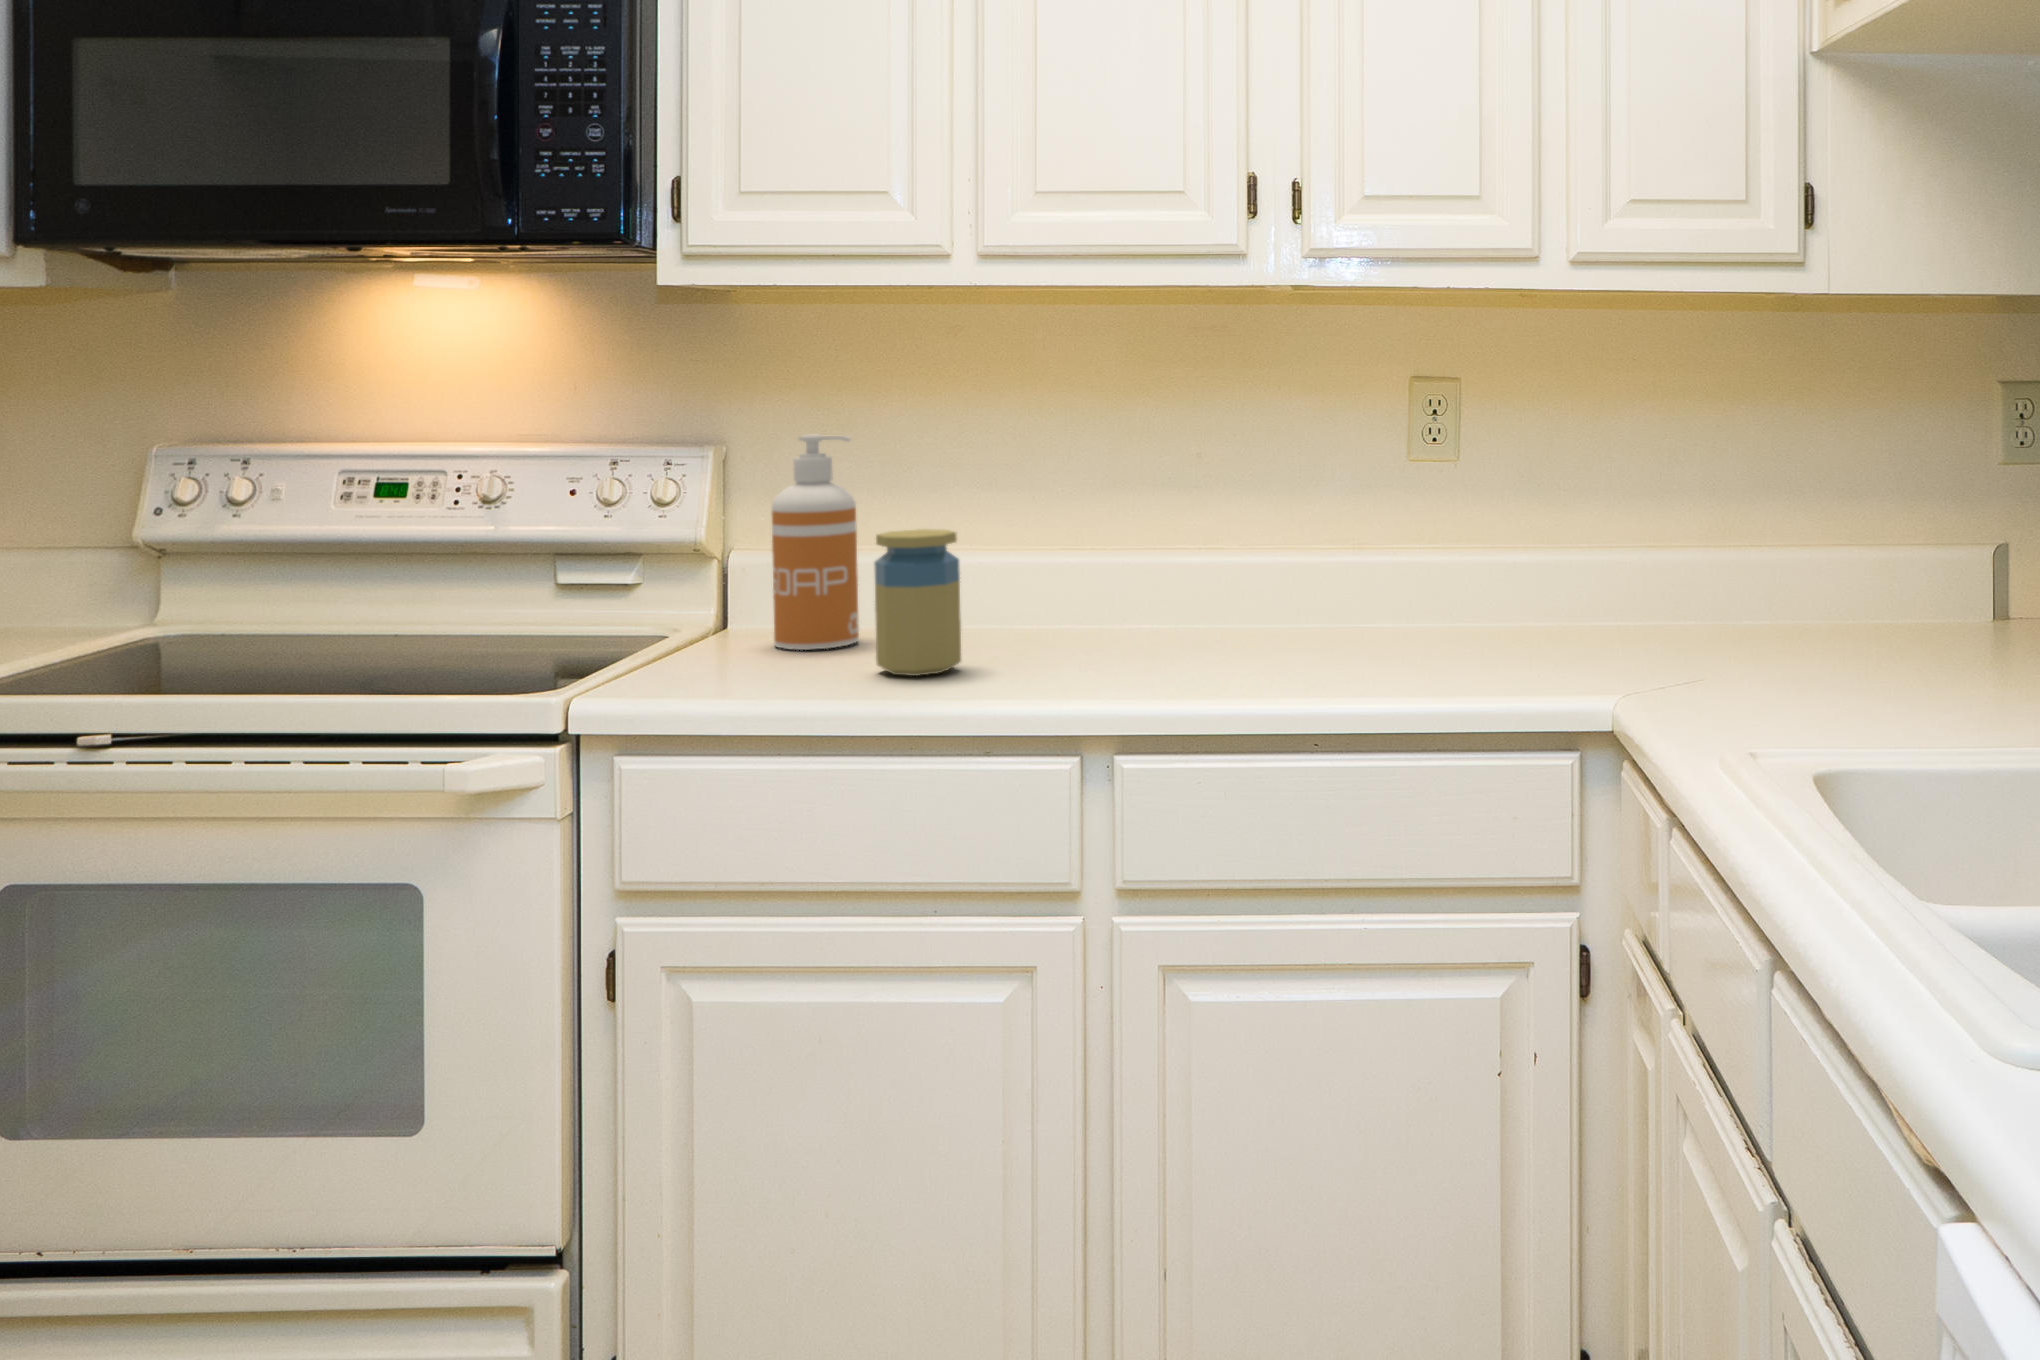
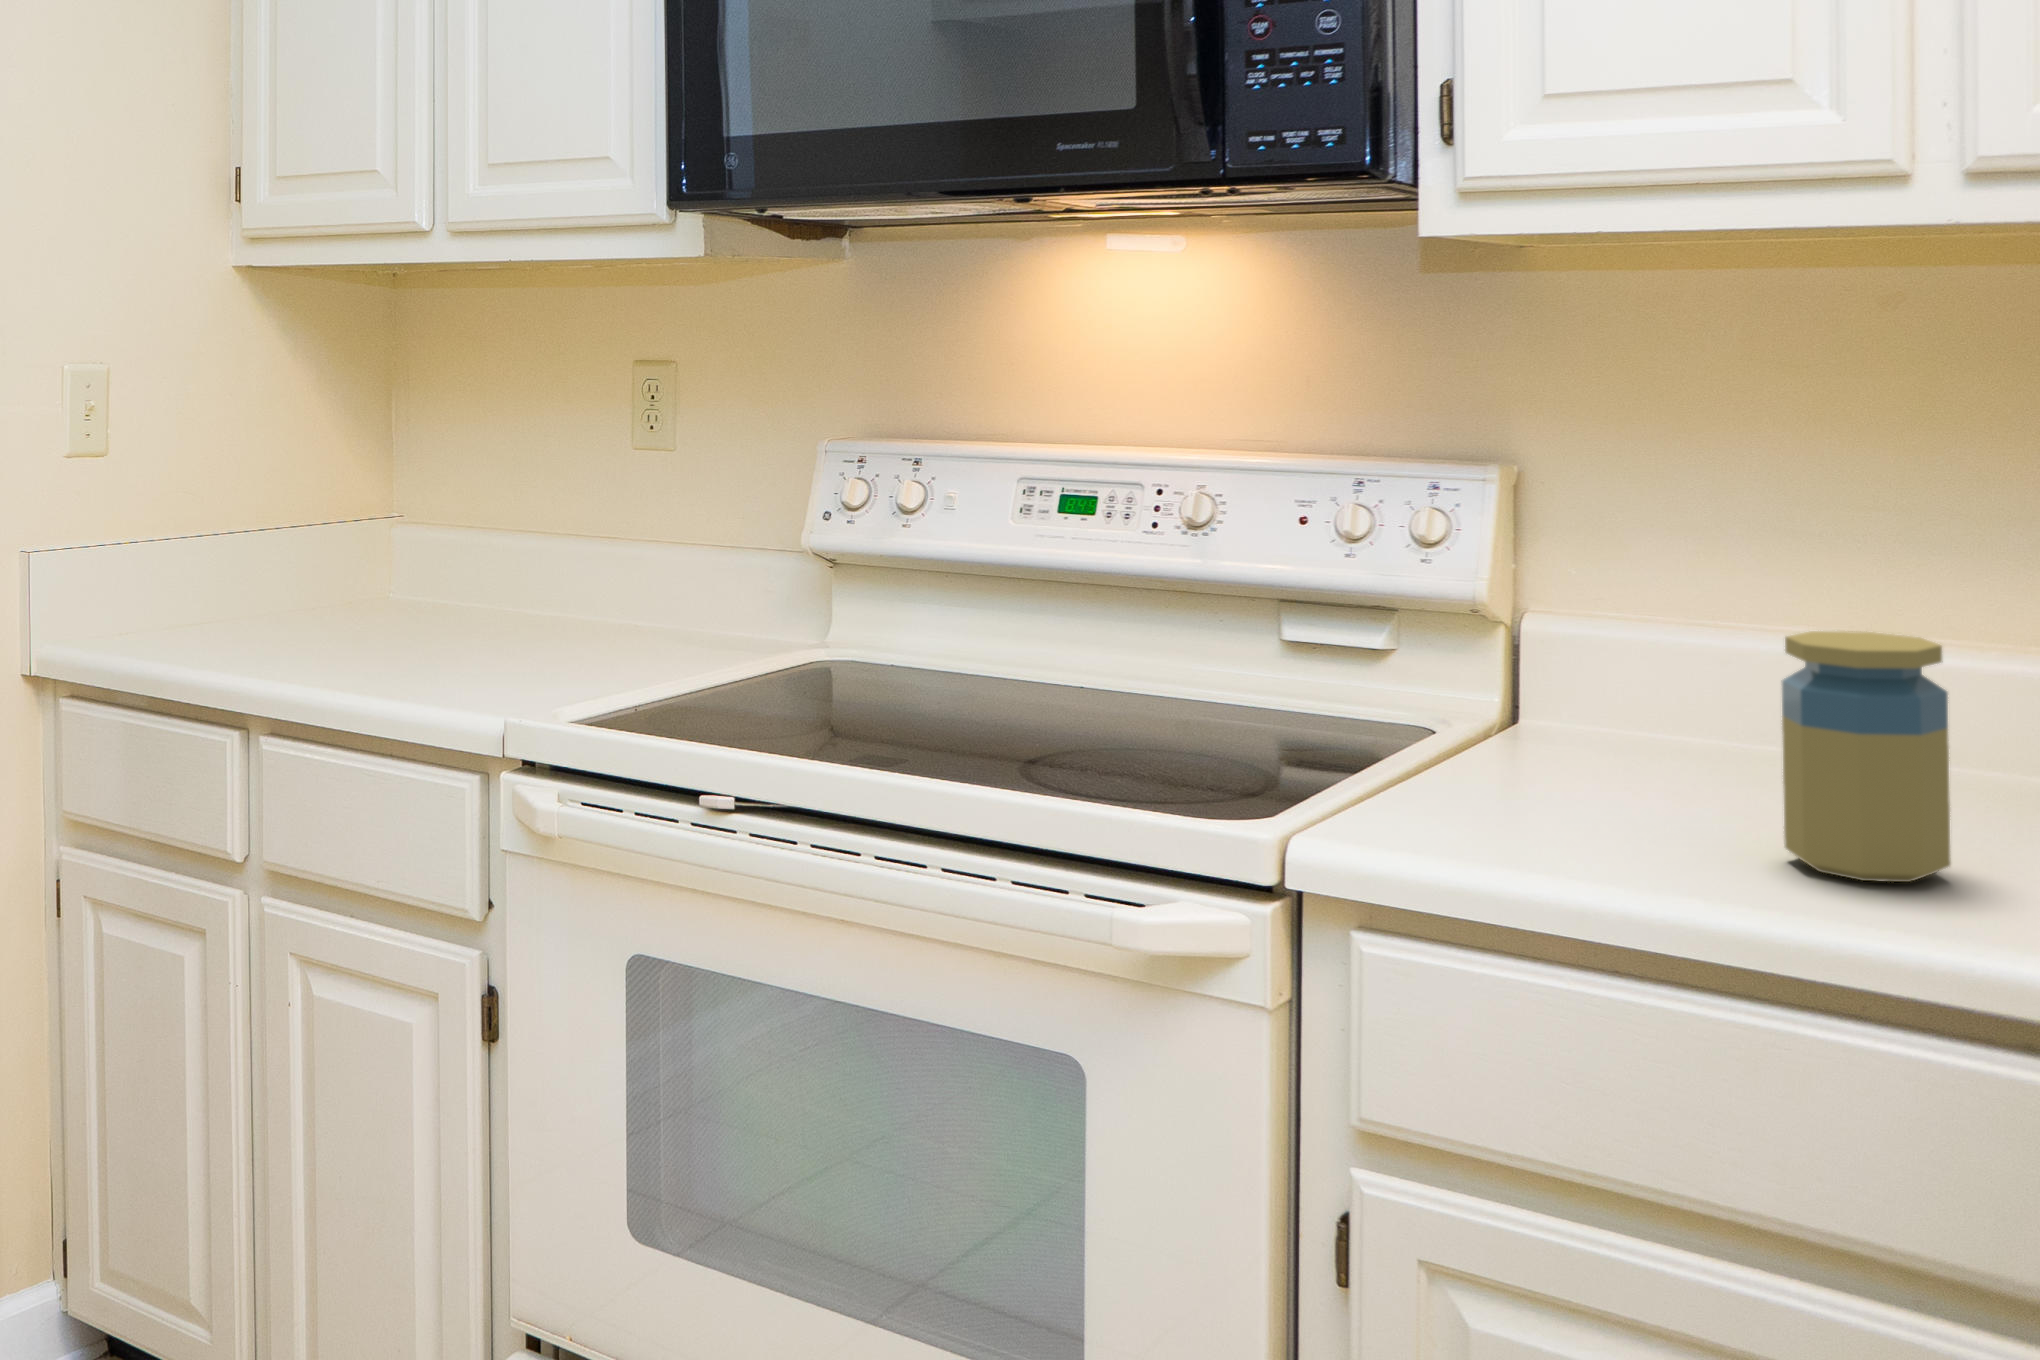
soap dispenser: present [772,435,859,650] -> none [1598,459,1748,797]

